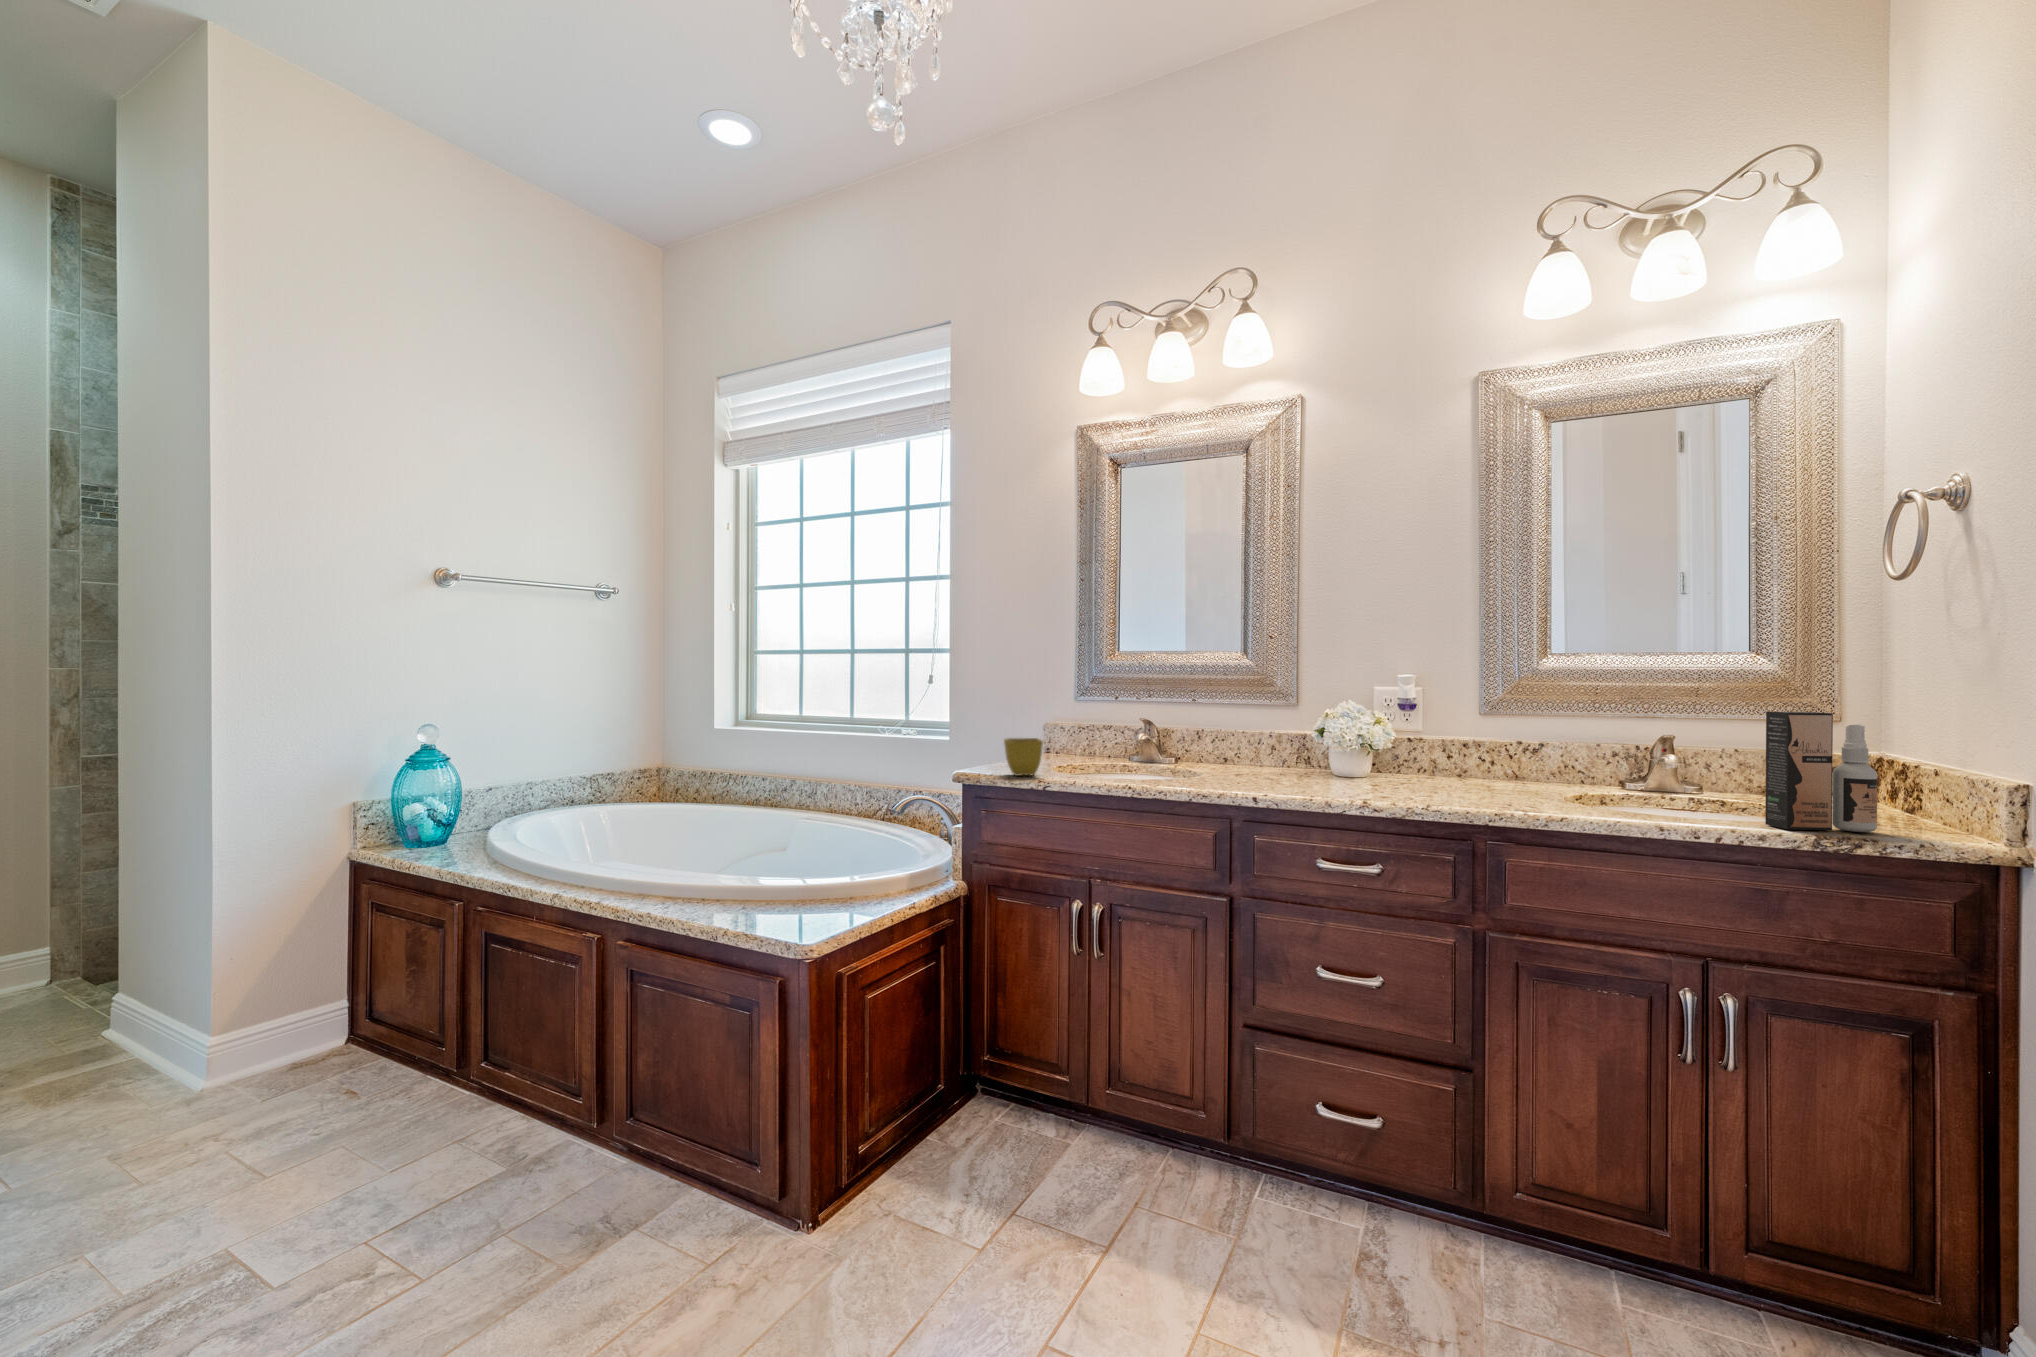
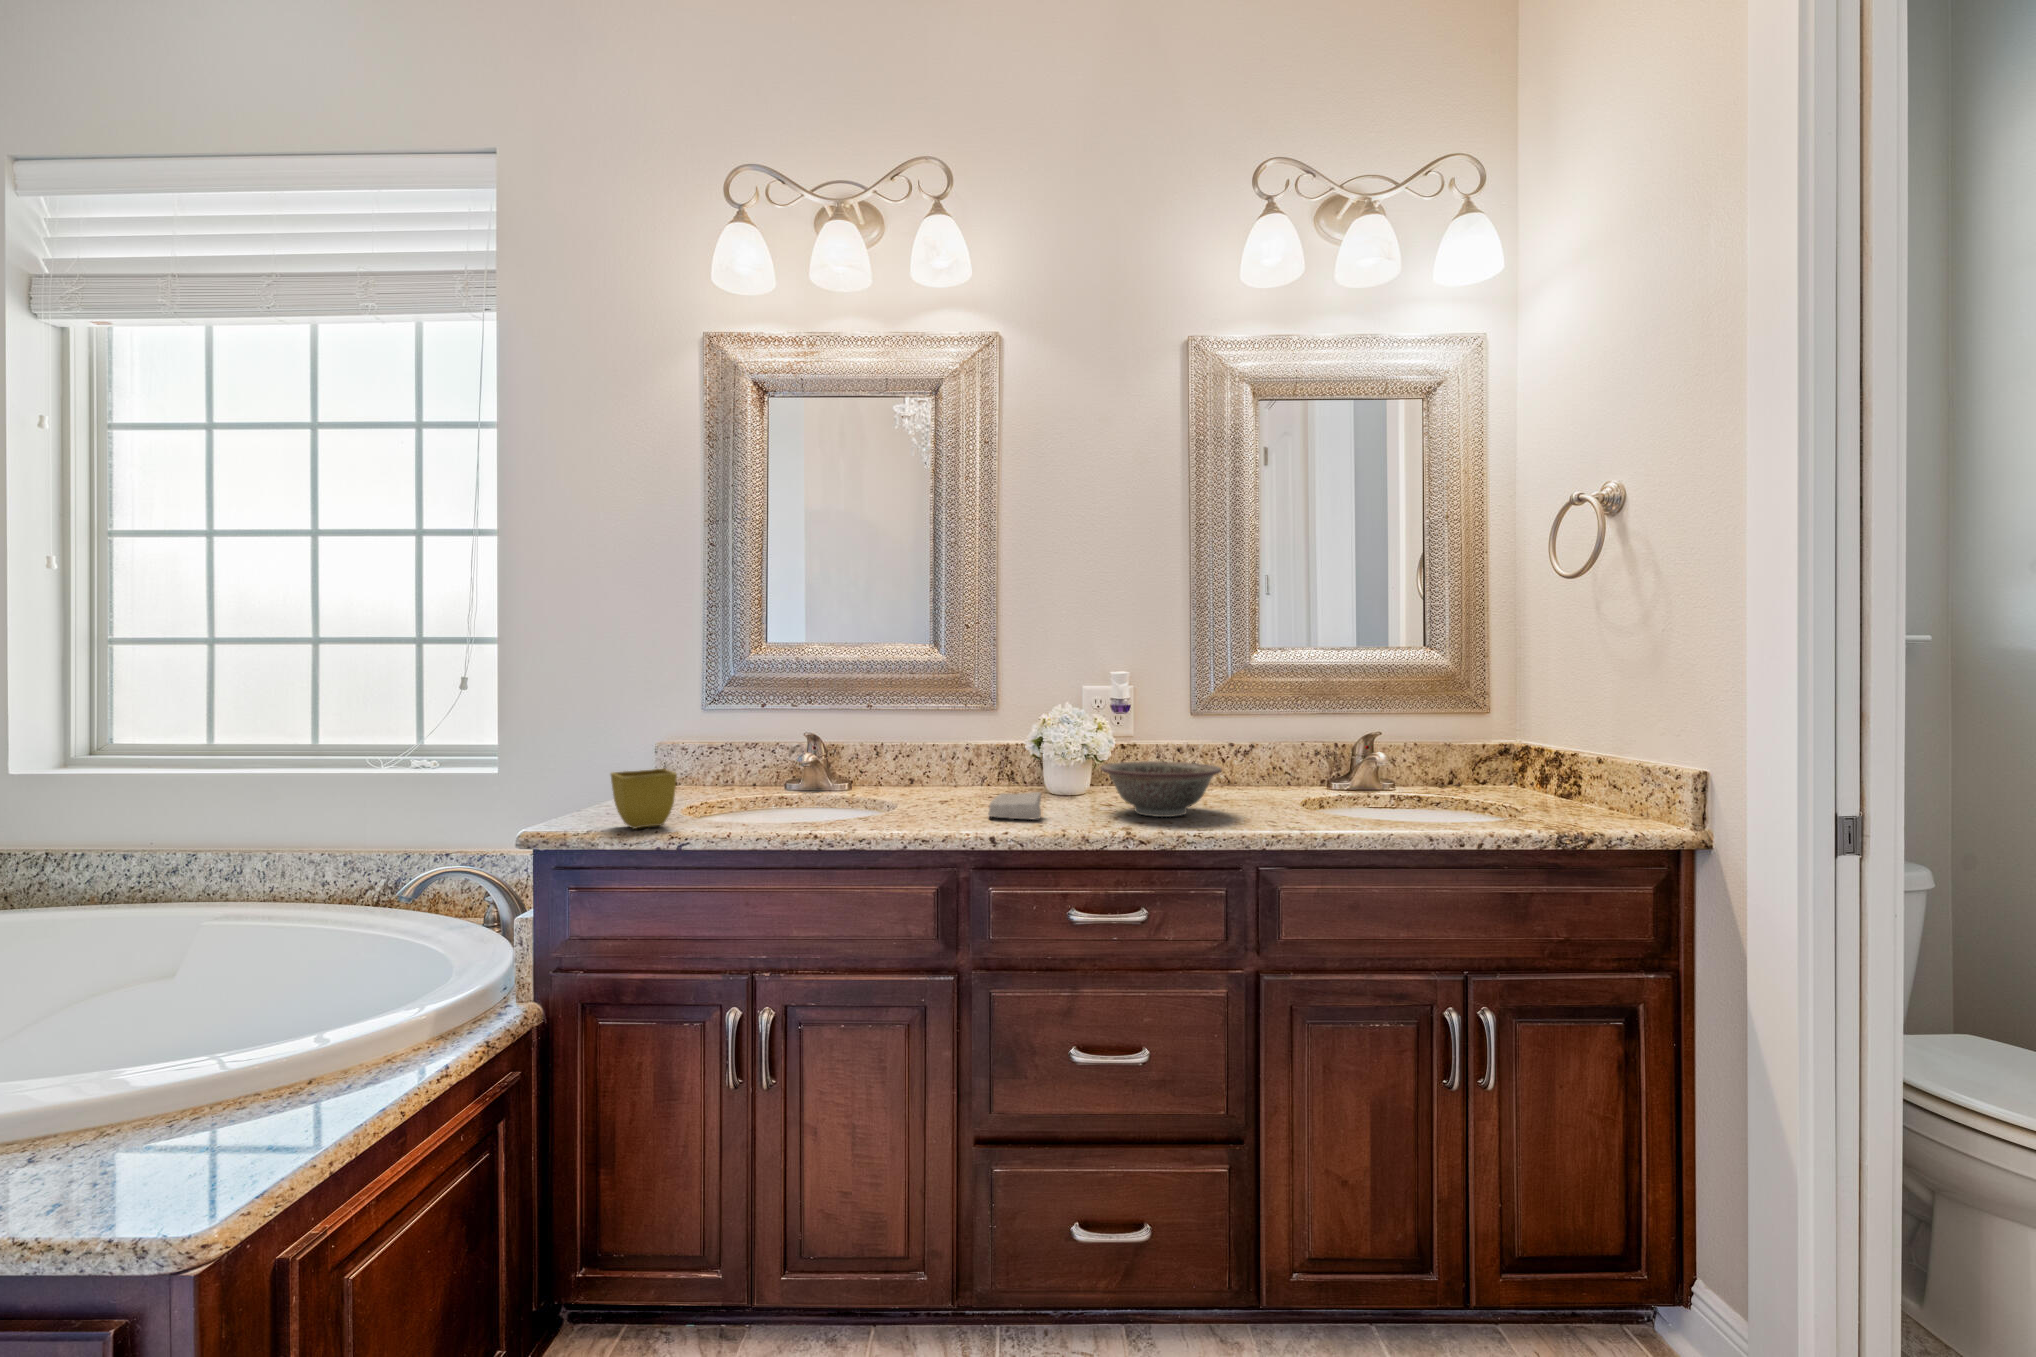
spray bottle: present [1765,712,1877,832] -> none [1503,708,1591,829]
decorative bowl: none [1361,750,1472,795] -> present [1101,761,1222,817]
soap bar: none [1263,769,1308,790] -> present [988,792,1041,820]

